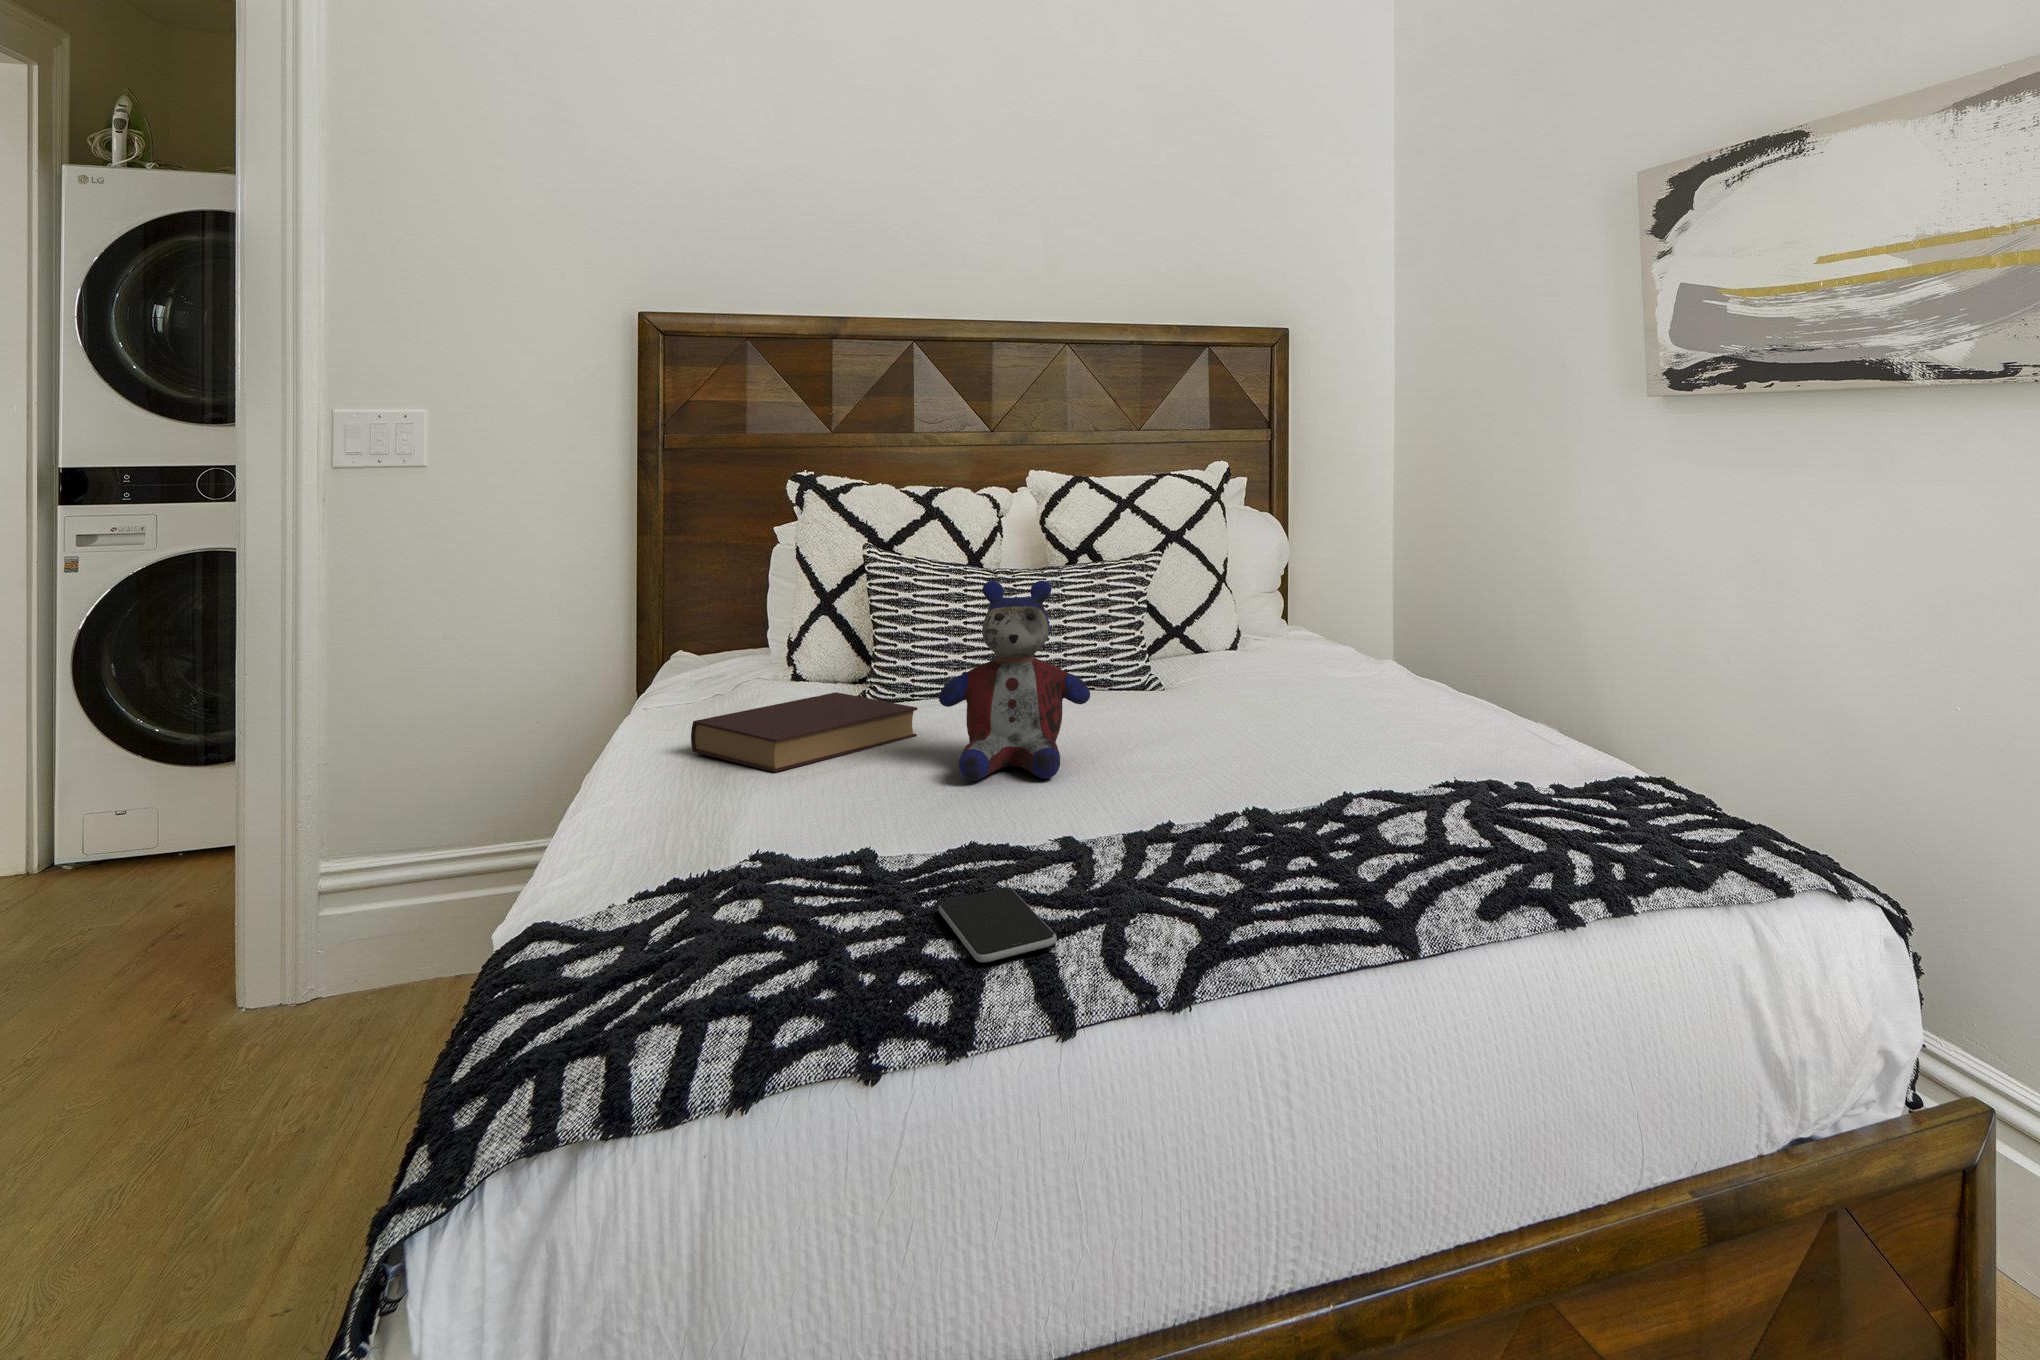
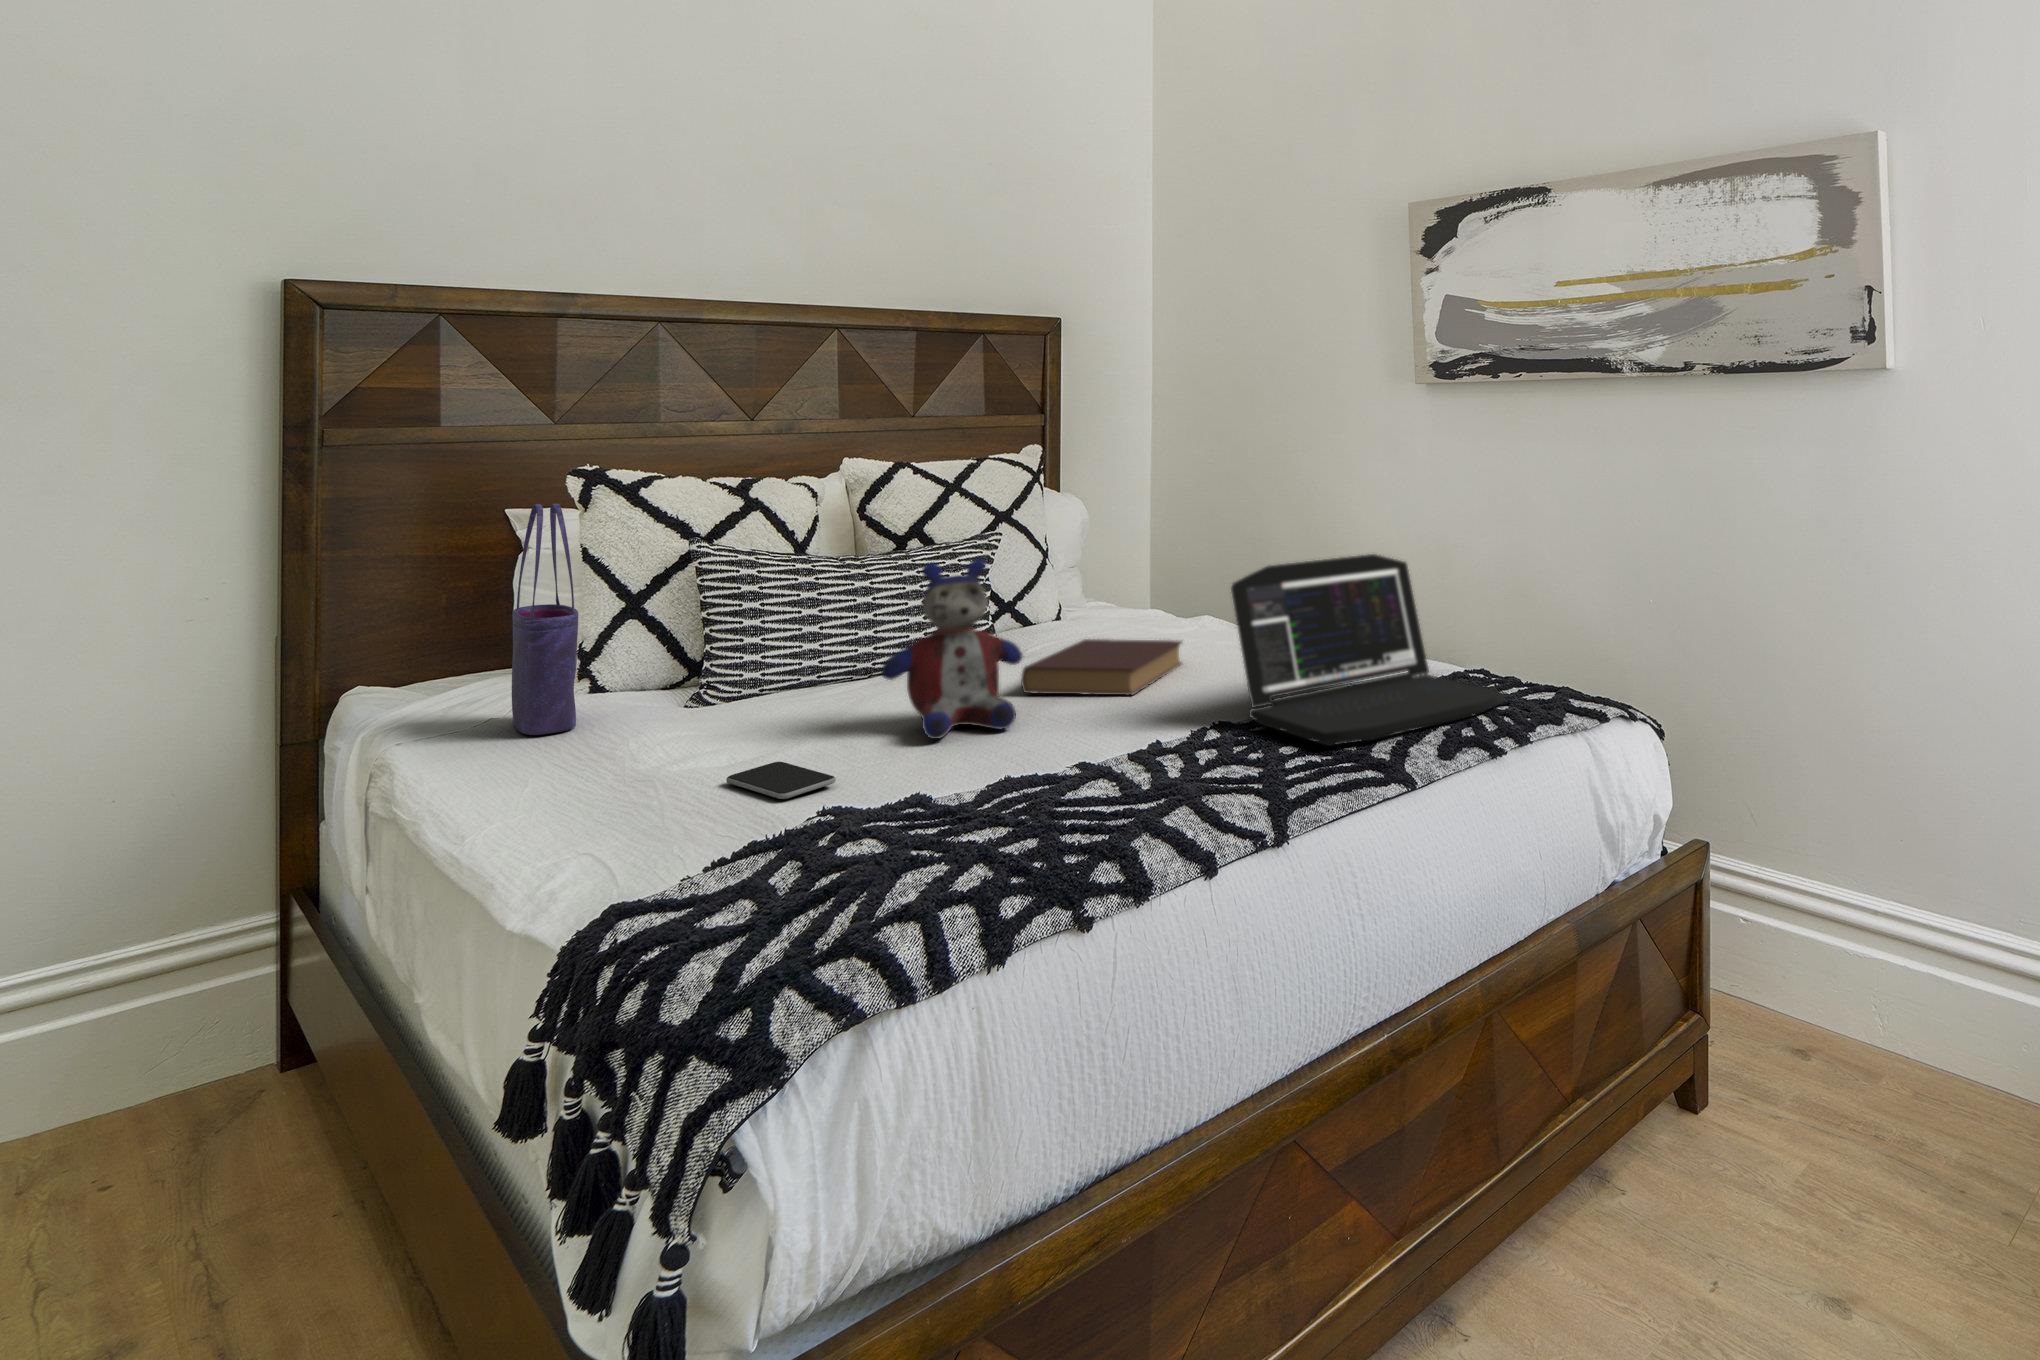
tote bag: none [685,499,738,721] -> present [512,503,578,735]
laptop: none [1284,610,1645,867] -> present [1231,554,1505,746]
book: present [691,692,917,772] -> present [1021,639,1182,695]
smartphone: present [938,888,1057,962] -> present [726,762,836,799]

